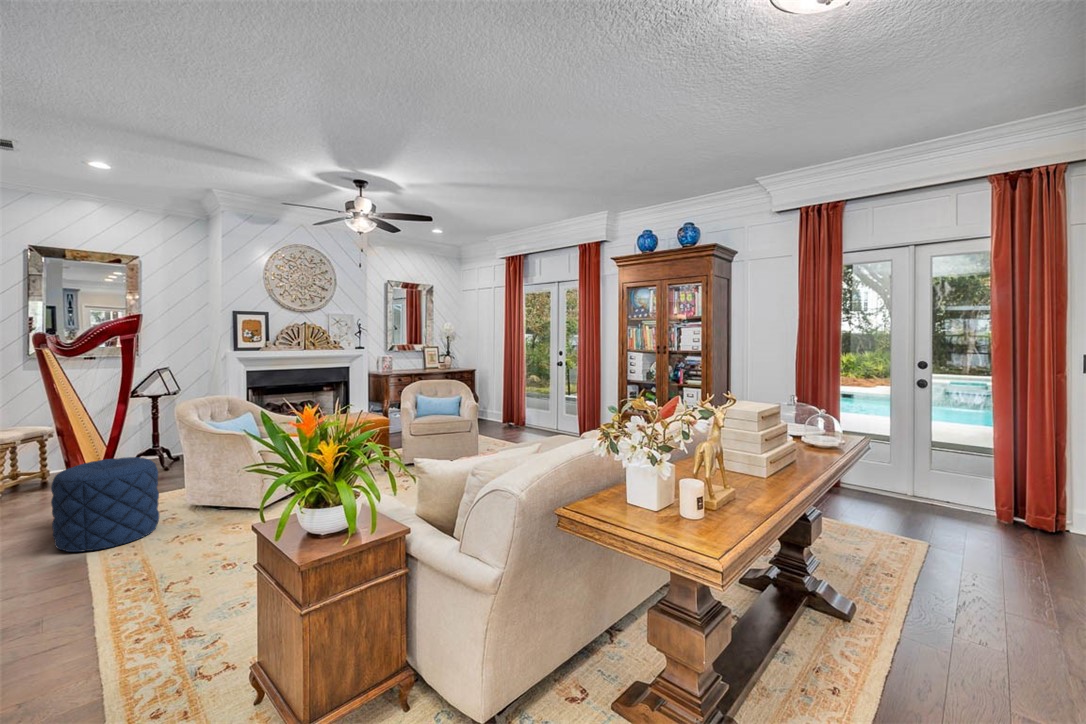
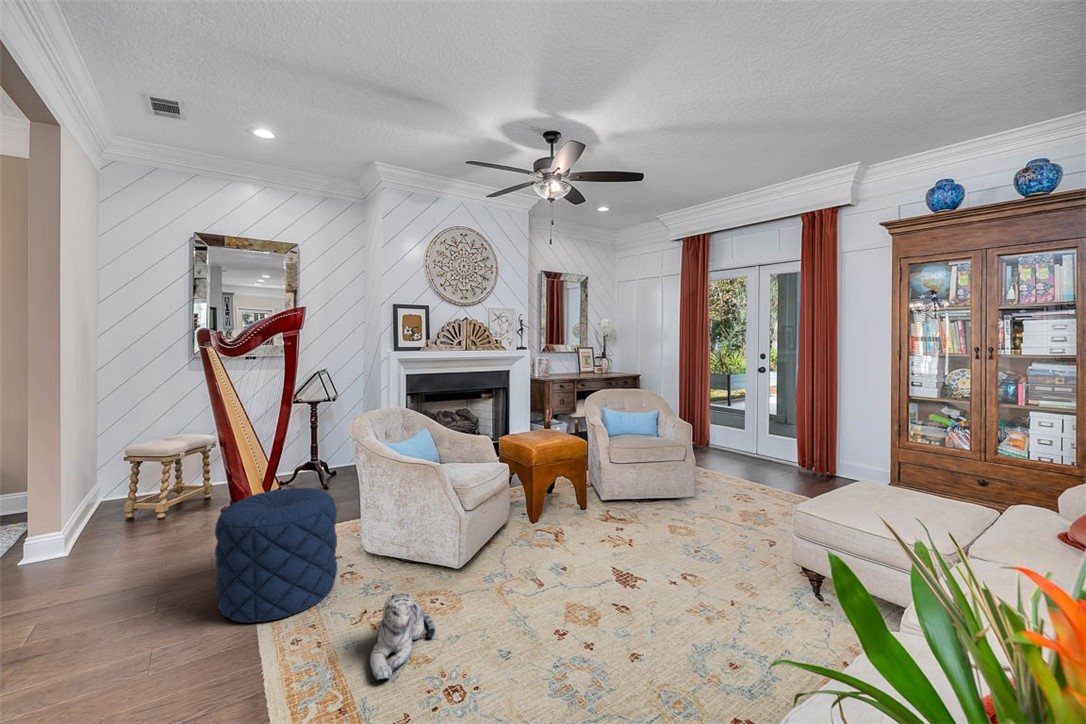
plush toy: none [172,518,229,570] -> present [370,594,435,680]

